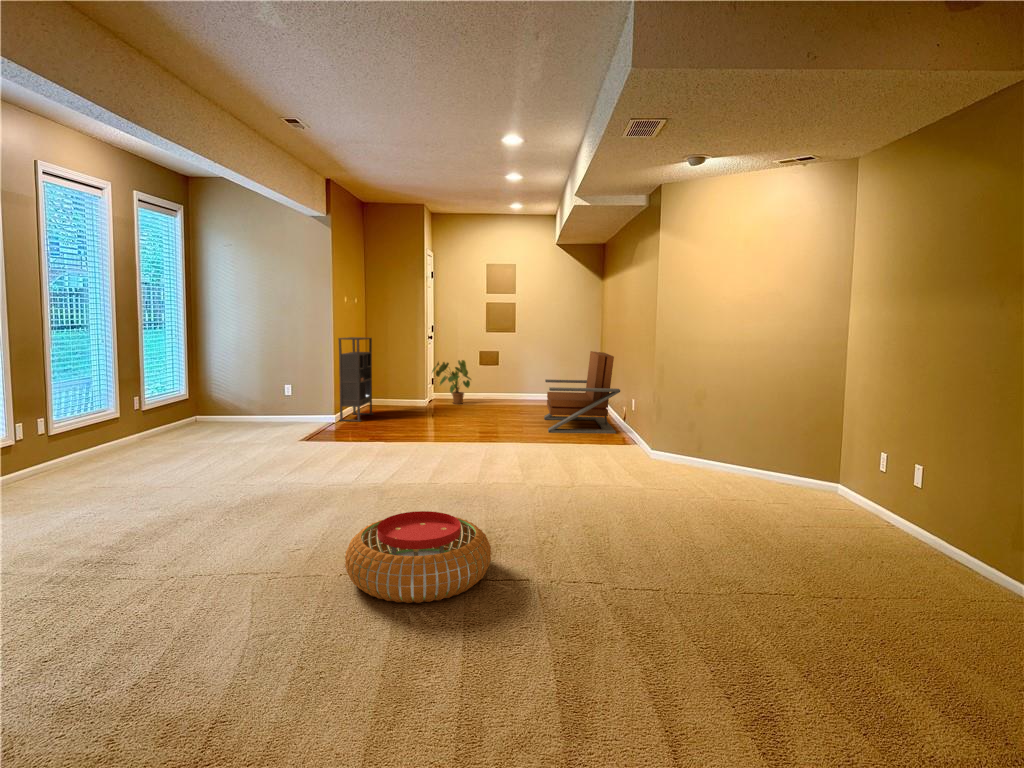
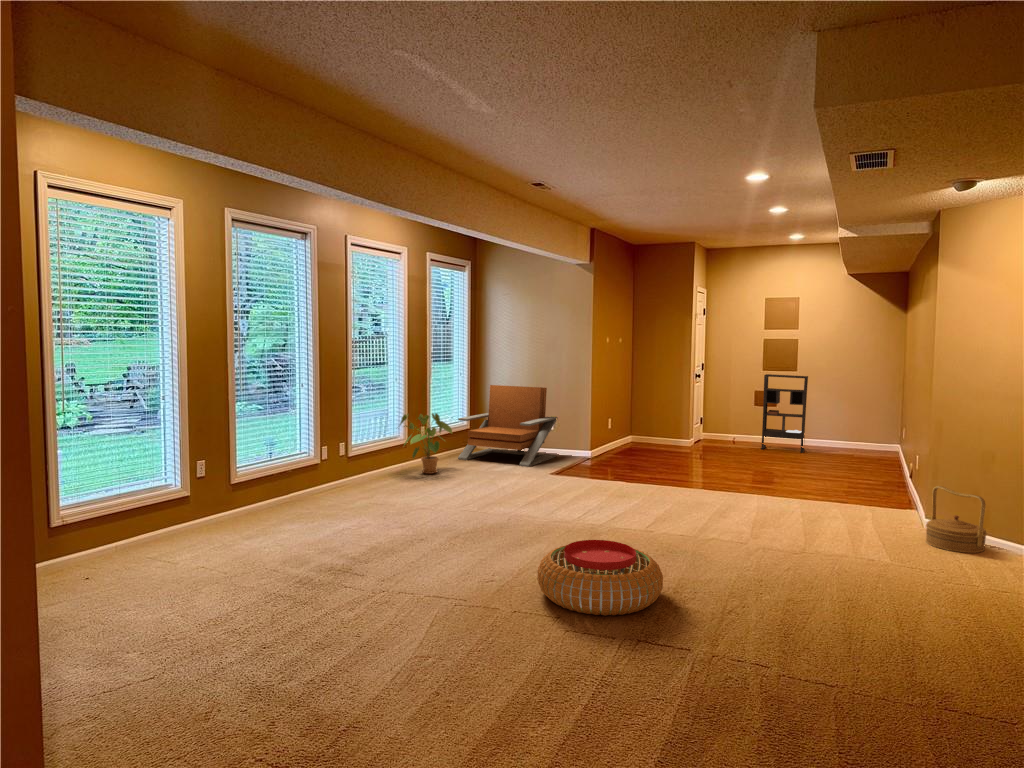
bookshelf: present [338,337,373,422] -> present [761,374,808,453]
lounge chair: present [544,351,620,434] -> present [458,385,557,467]
house plant: present [432,360,471,404] -> present [400,413,452,474]
woven basket: none [659,422,706,475] -> present [926,486,987,553]

